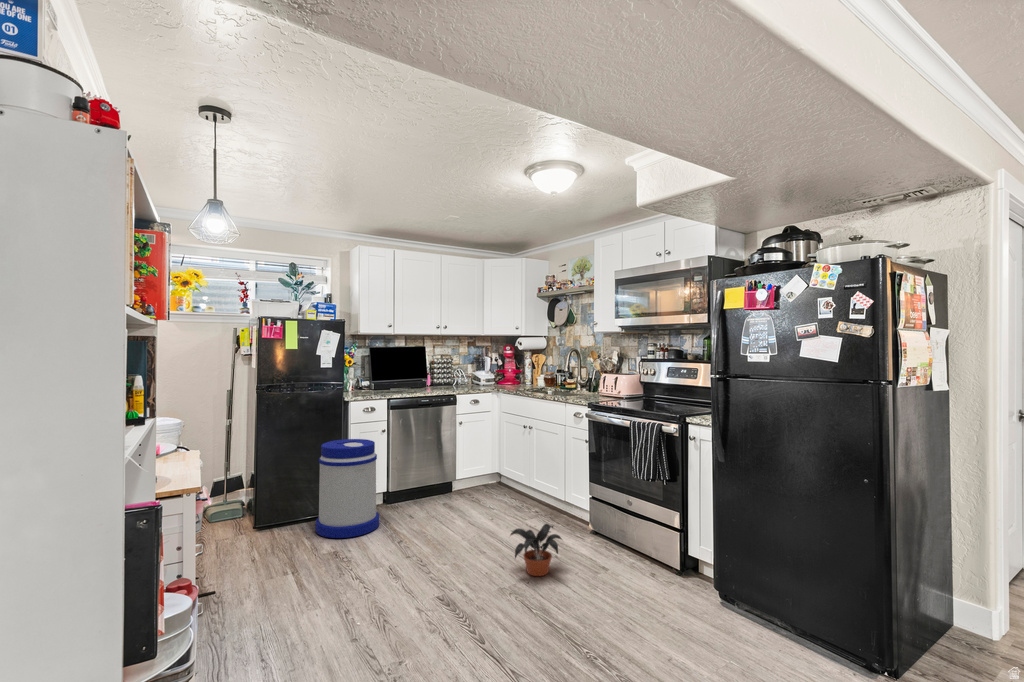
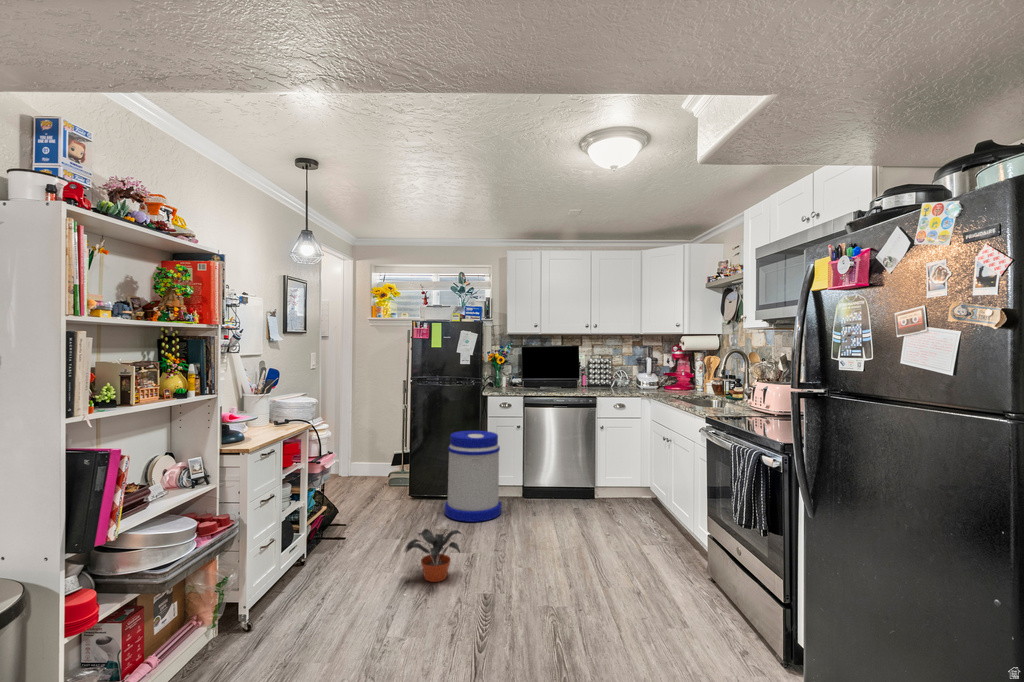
potted plant: present [511,524,562,576] -> present [405,529,461,582]

